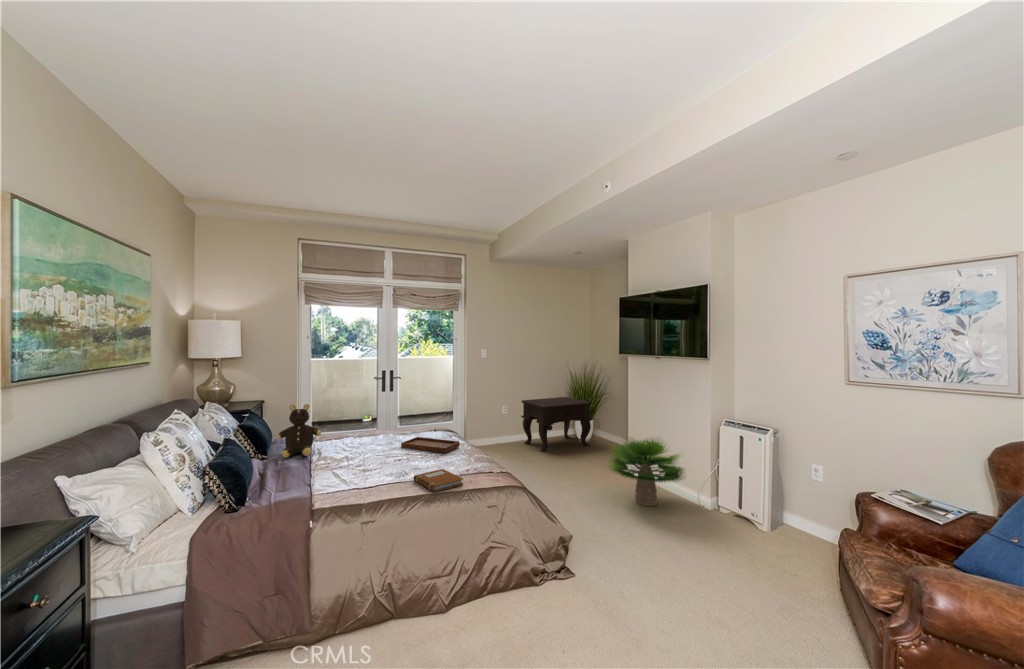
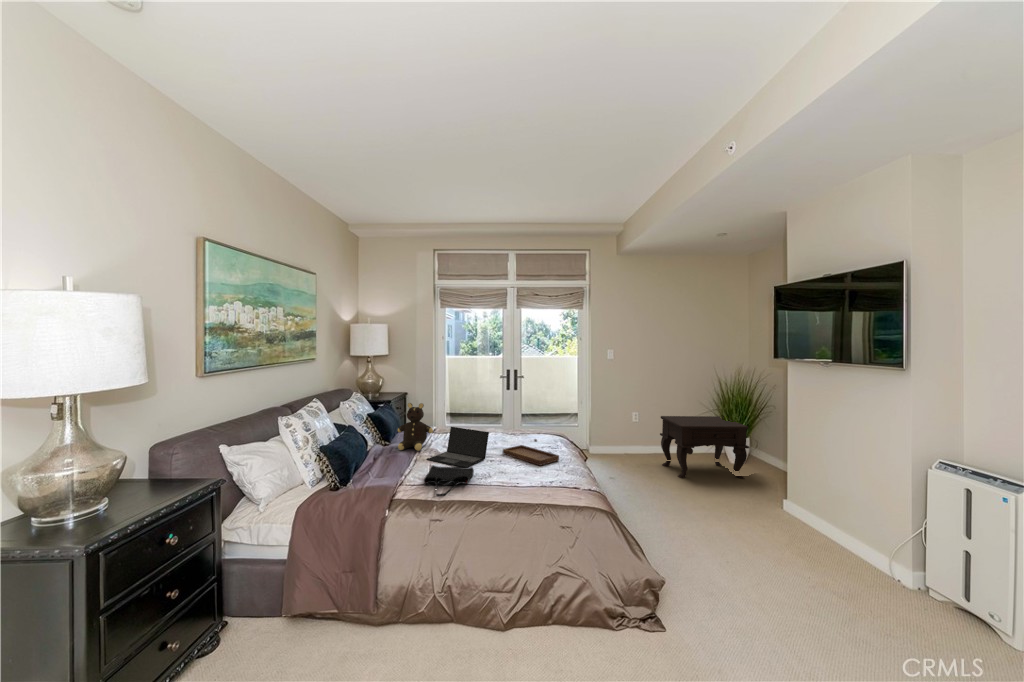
laptop: none [322,426,390,465] -> present [427,427,489,468]
potted plant: present [611,439,684,506] -> none [739,475,861,570]
tote bag: none [336,463,386,496] -> present [424,465,474,497]
notebook: present [413,469,463,492] -> none [493,482,538,505]

